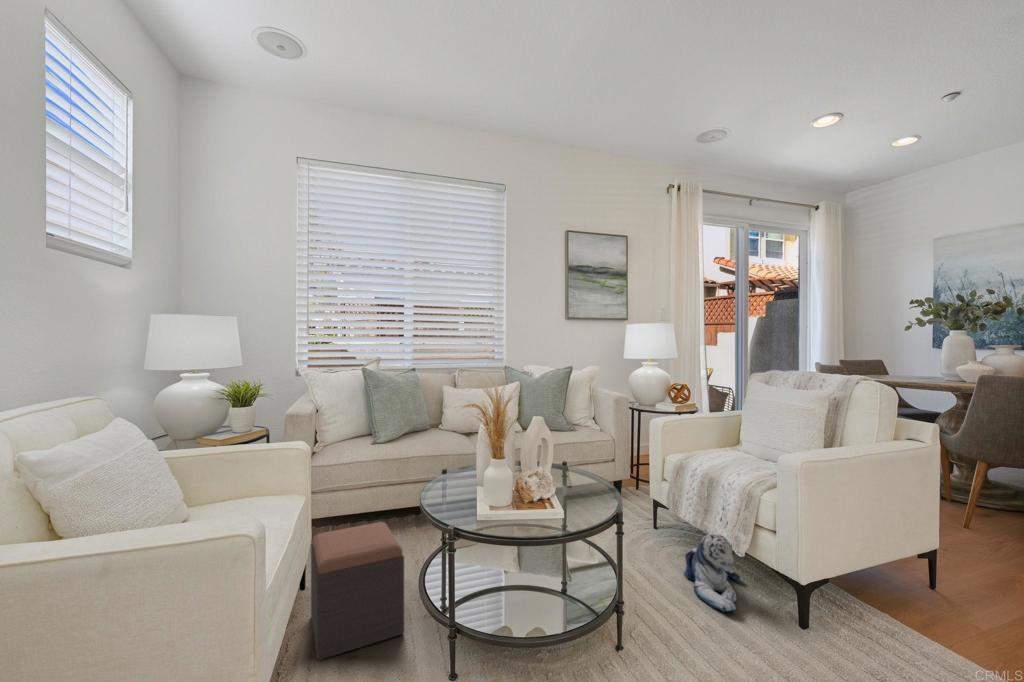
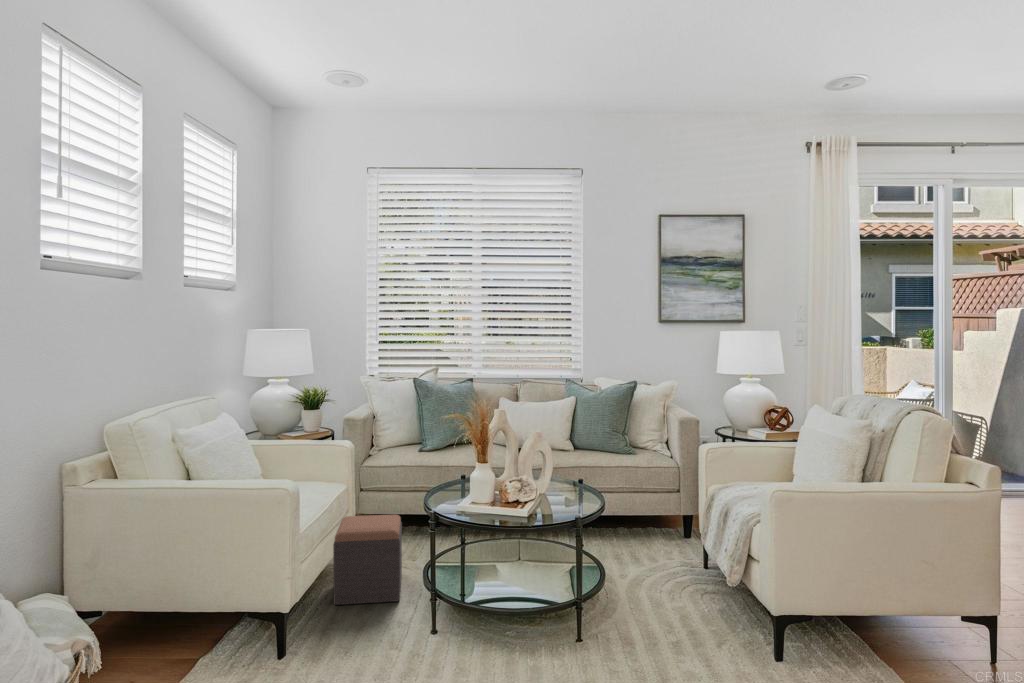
plush toy: present [684,534,740,612] -> none [668,564,728,635]

